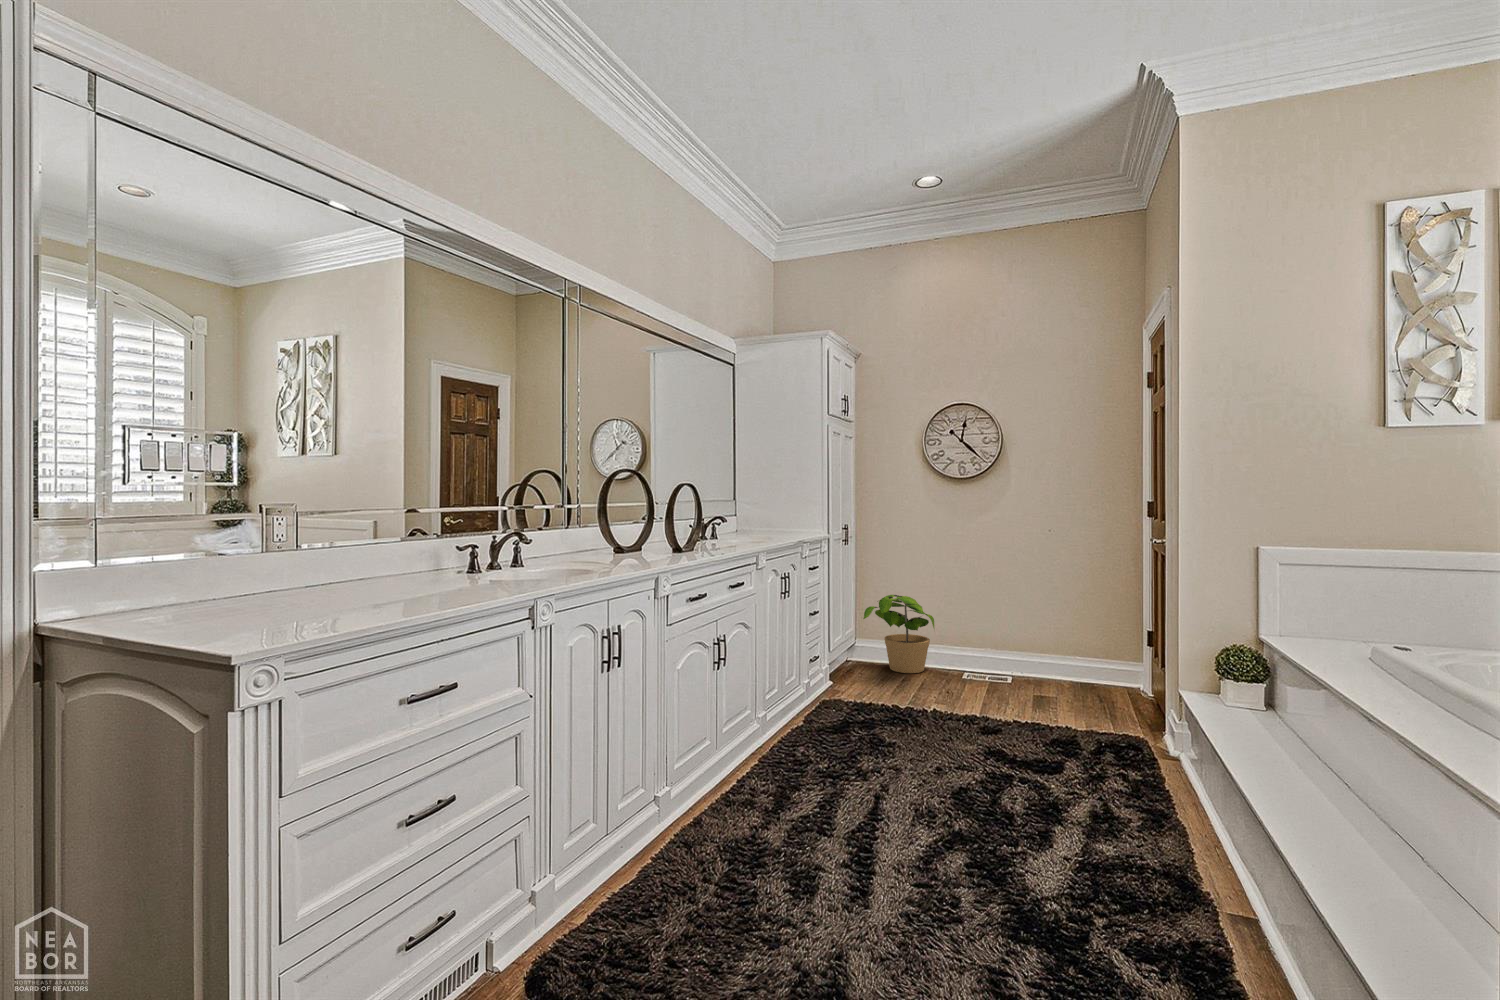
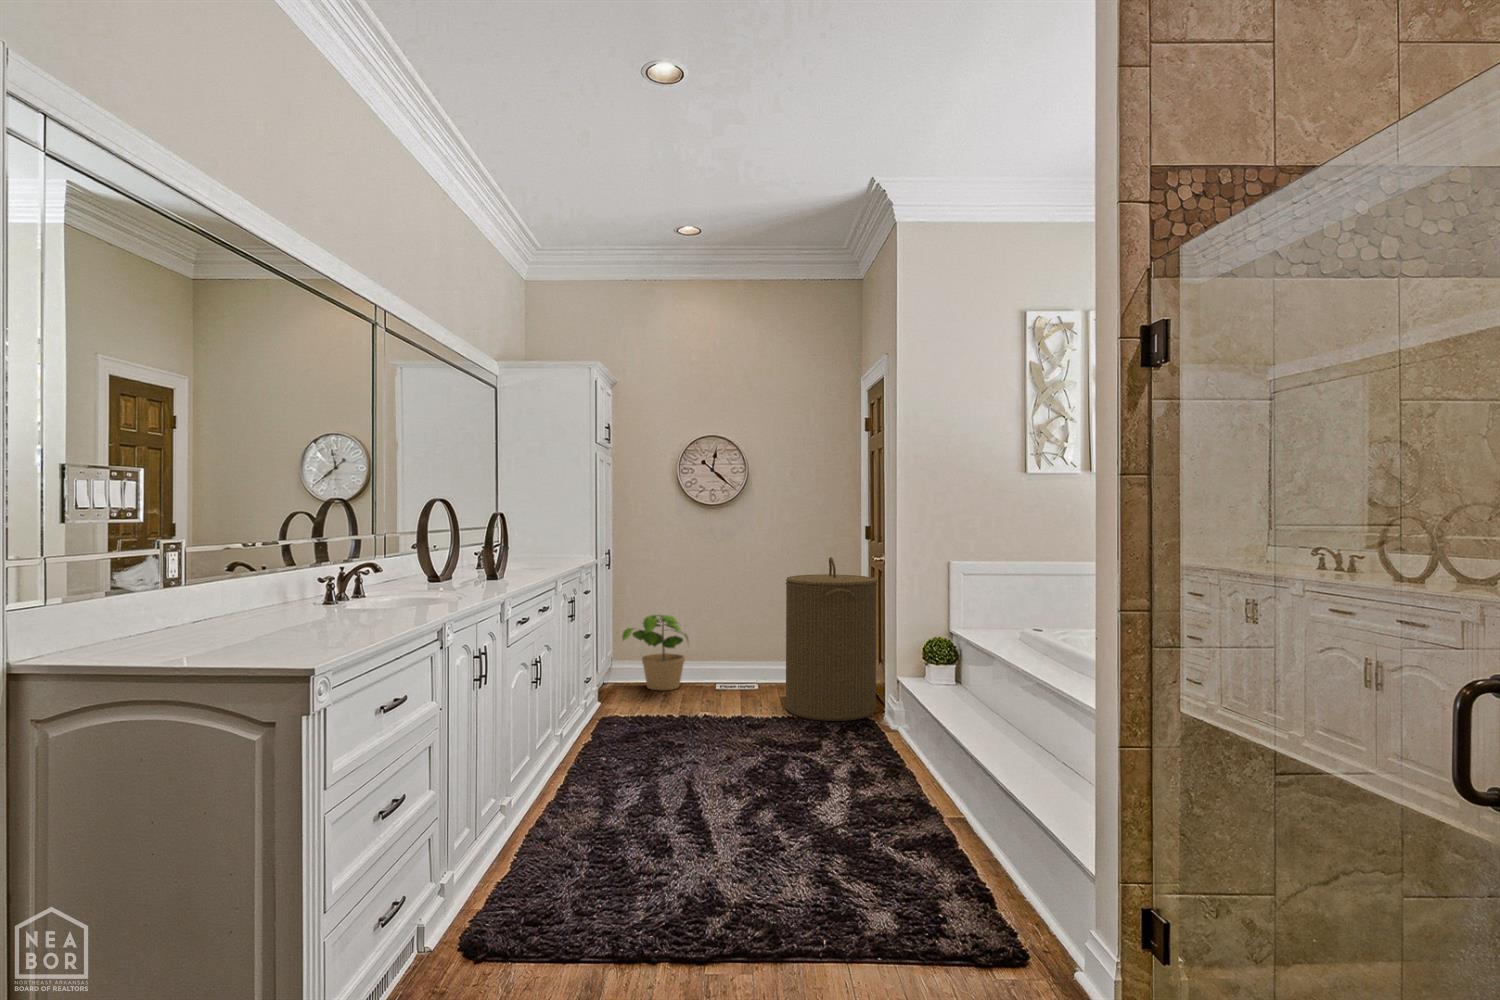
laundry hamper: none [1035,539,1154,735] -> present [786,557,877,721]

